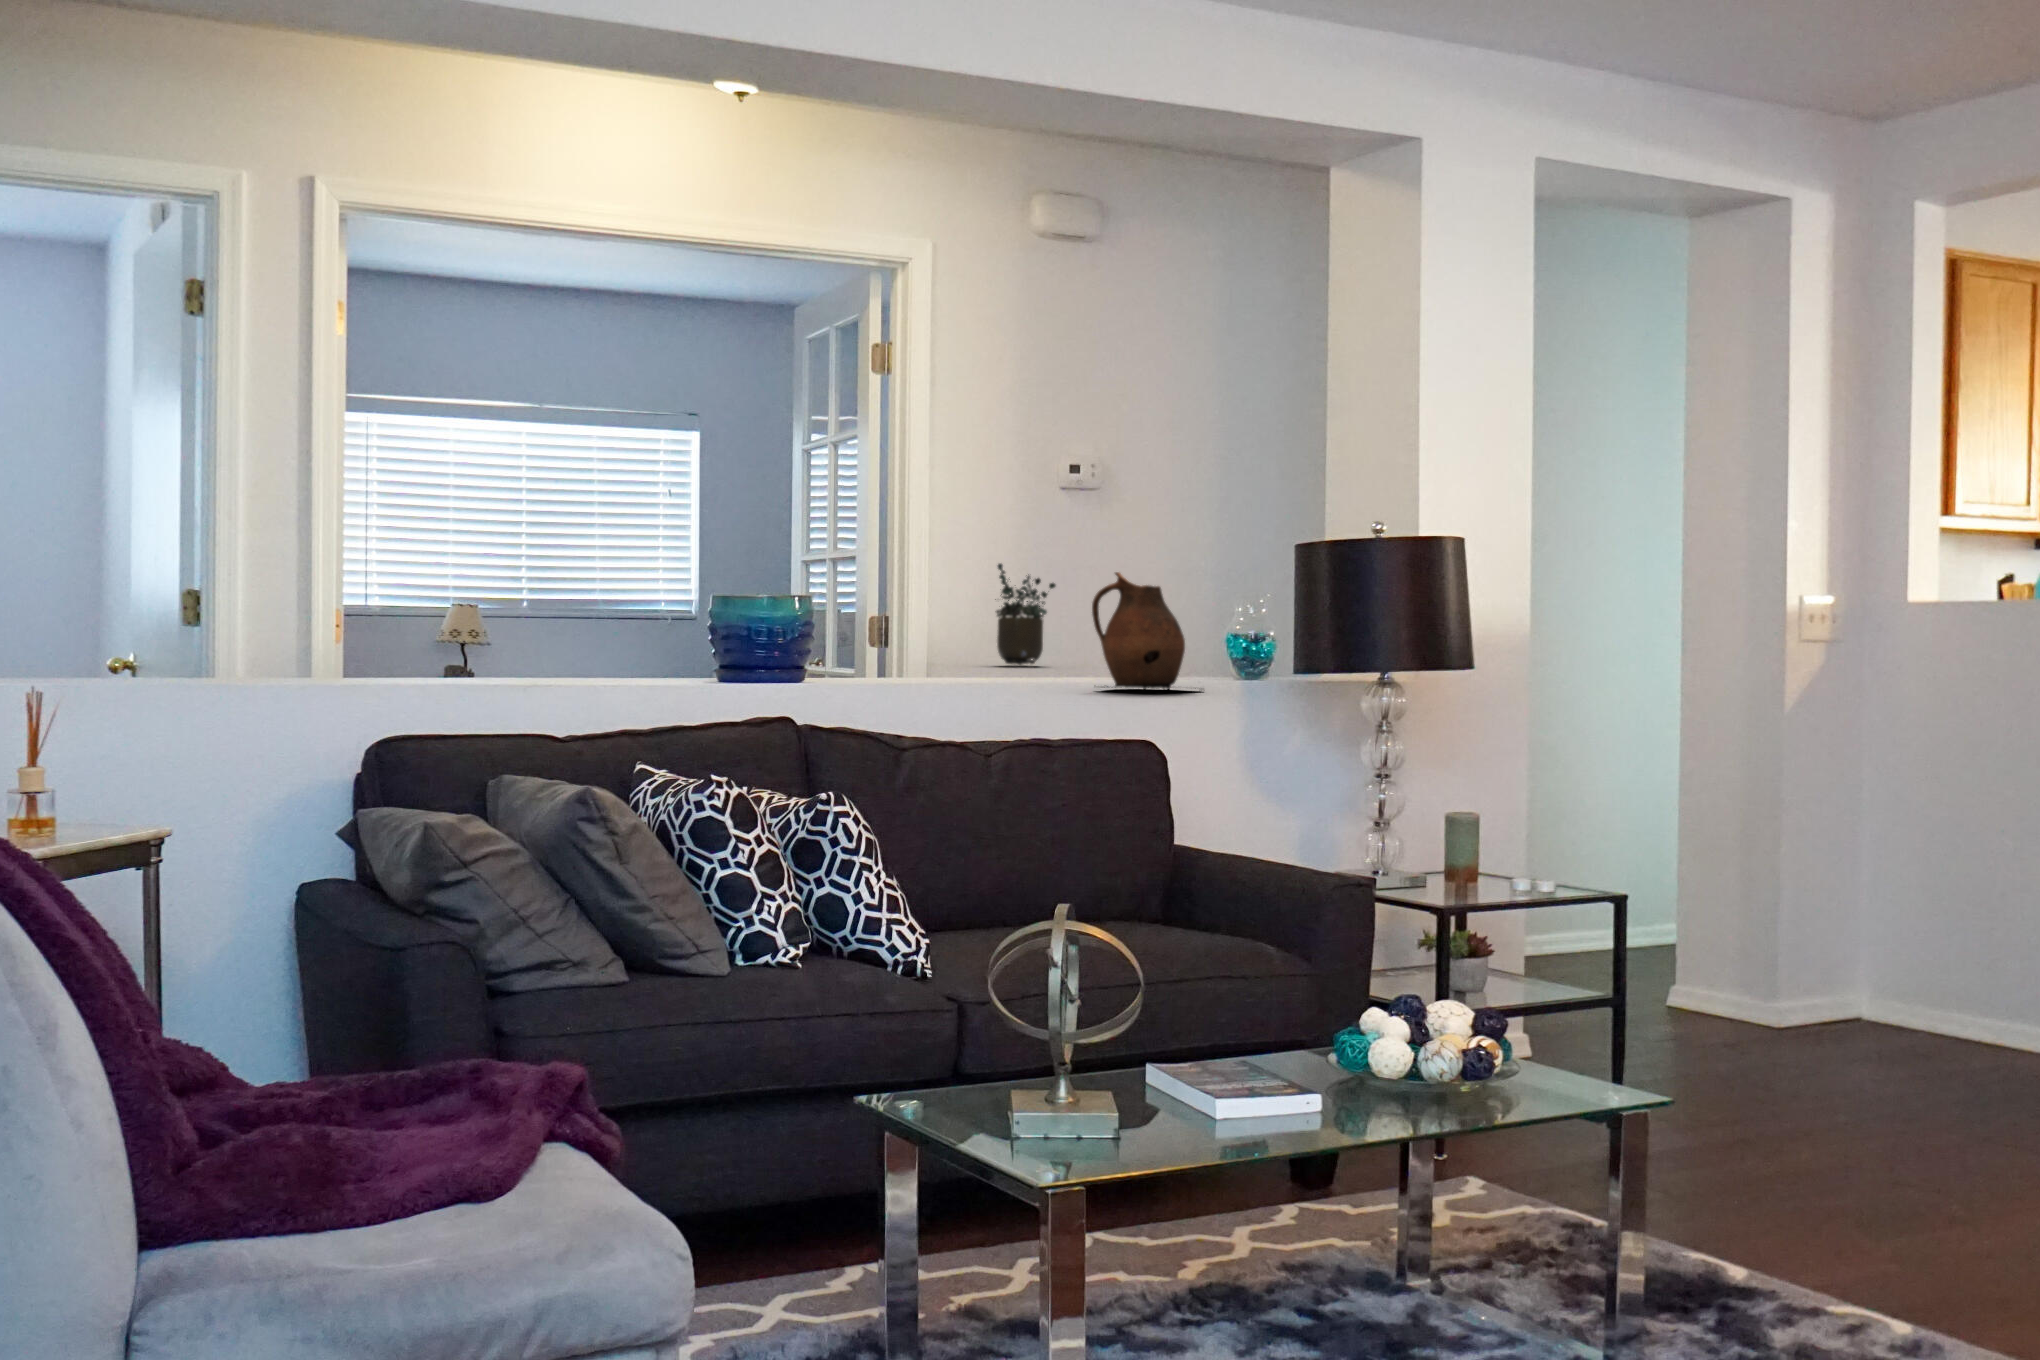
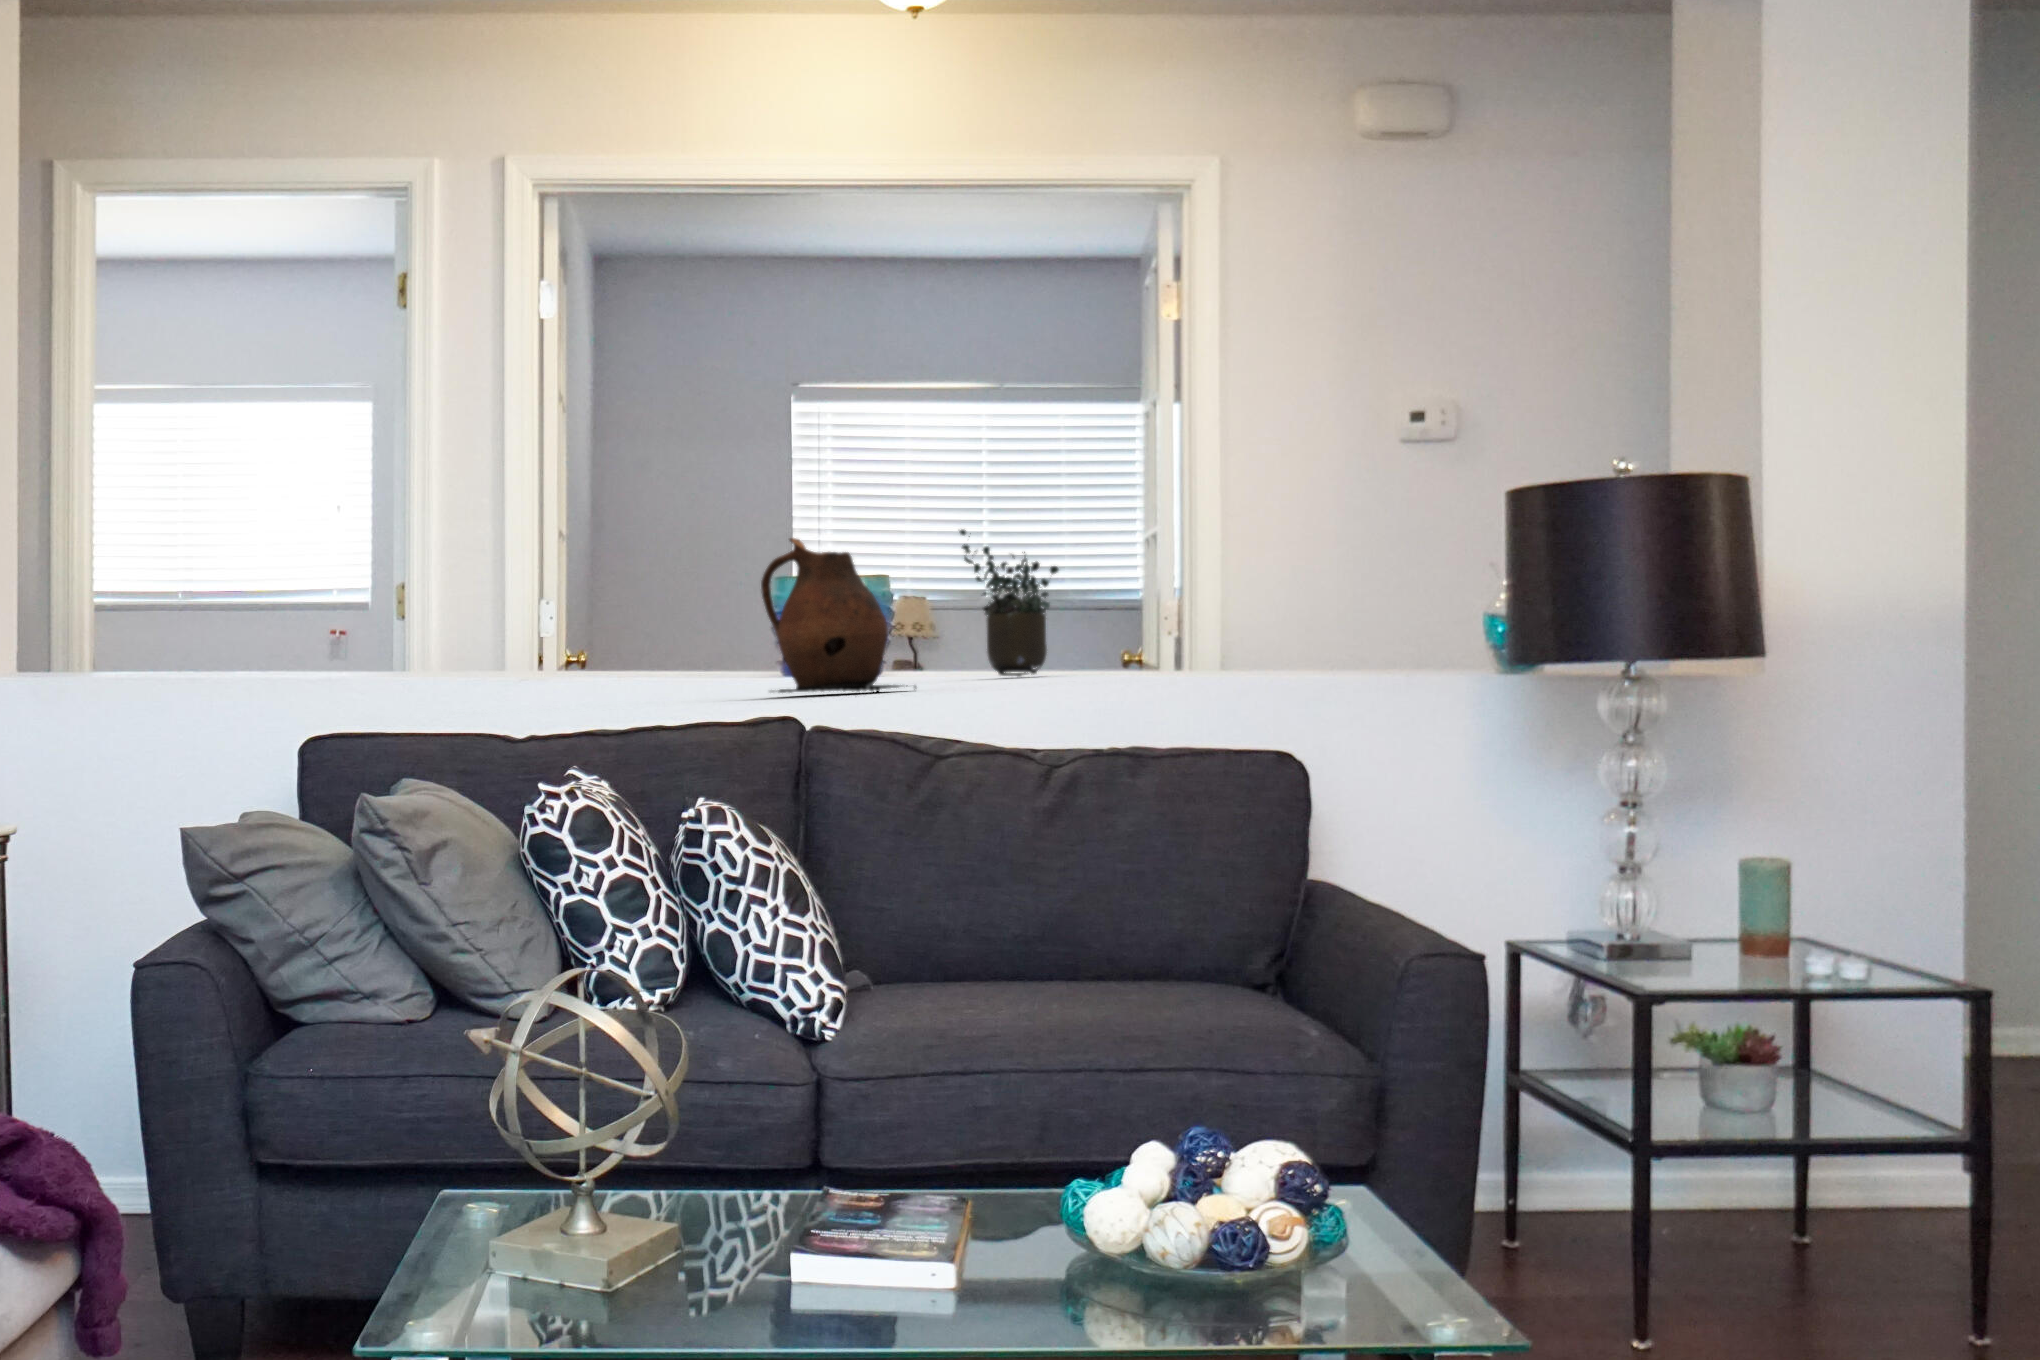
ceramic pitcher: present [1092,572,1196,689] -> present [761,538,916,693]

